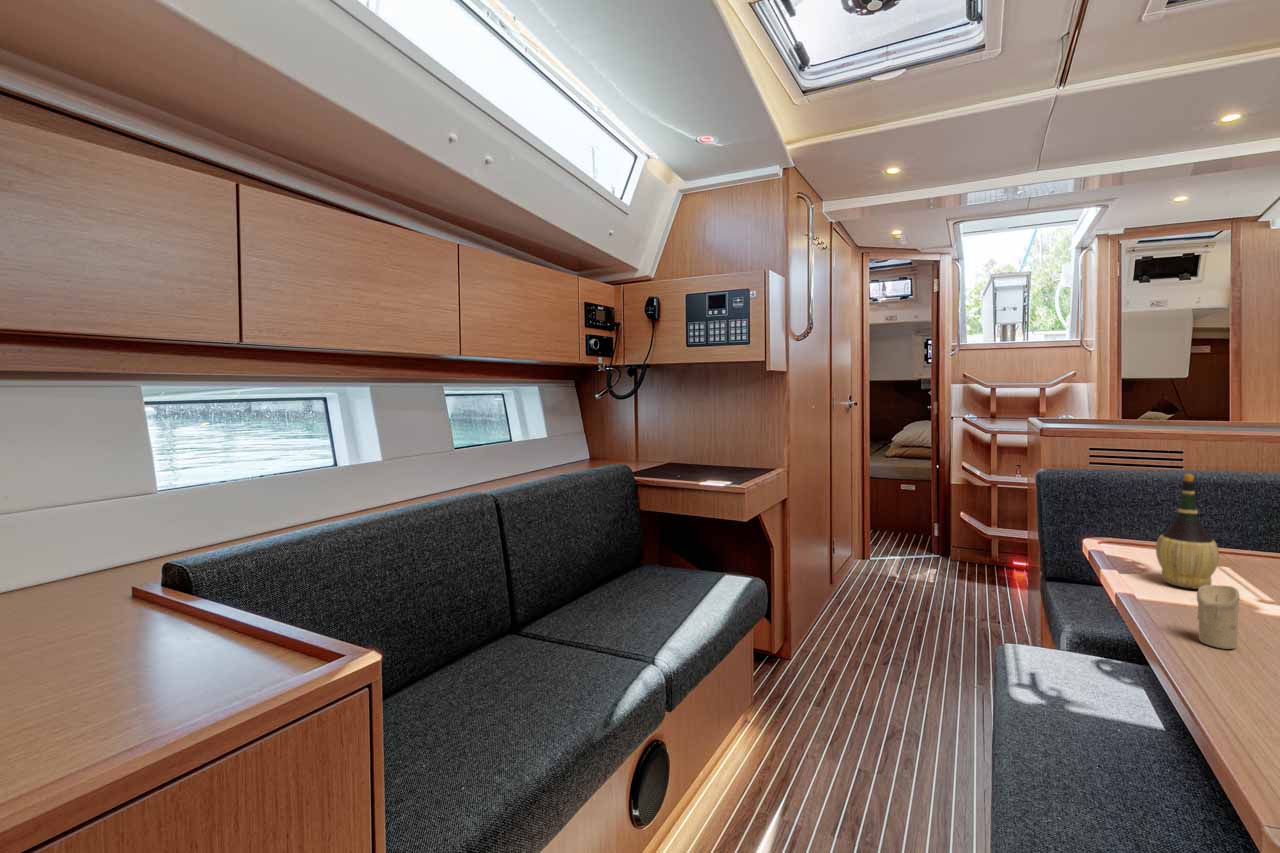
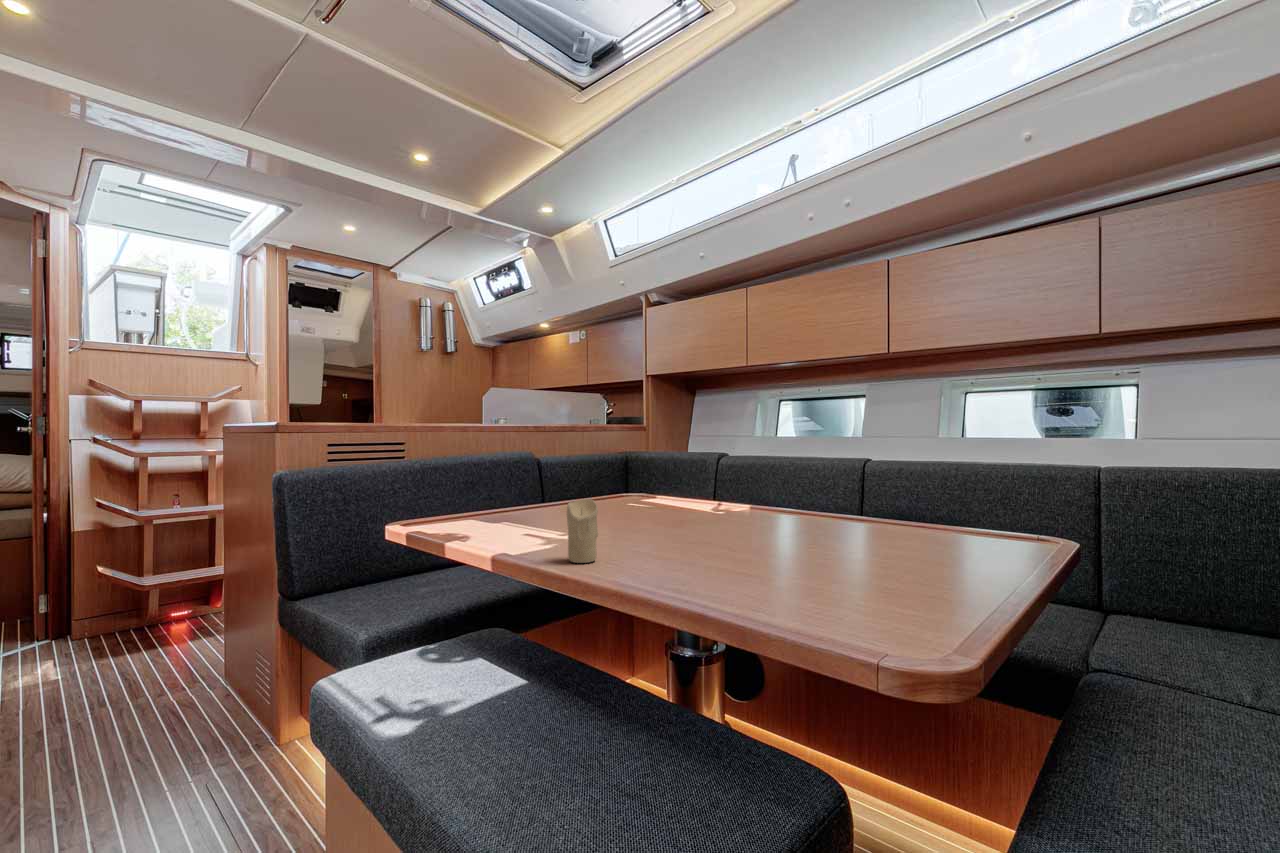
wine bottle: present [1156,474,1219,589] -> none [463,418,511,534]

